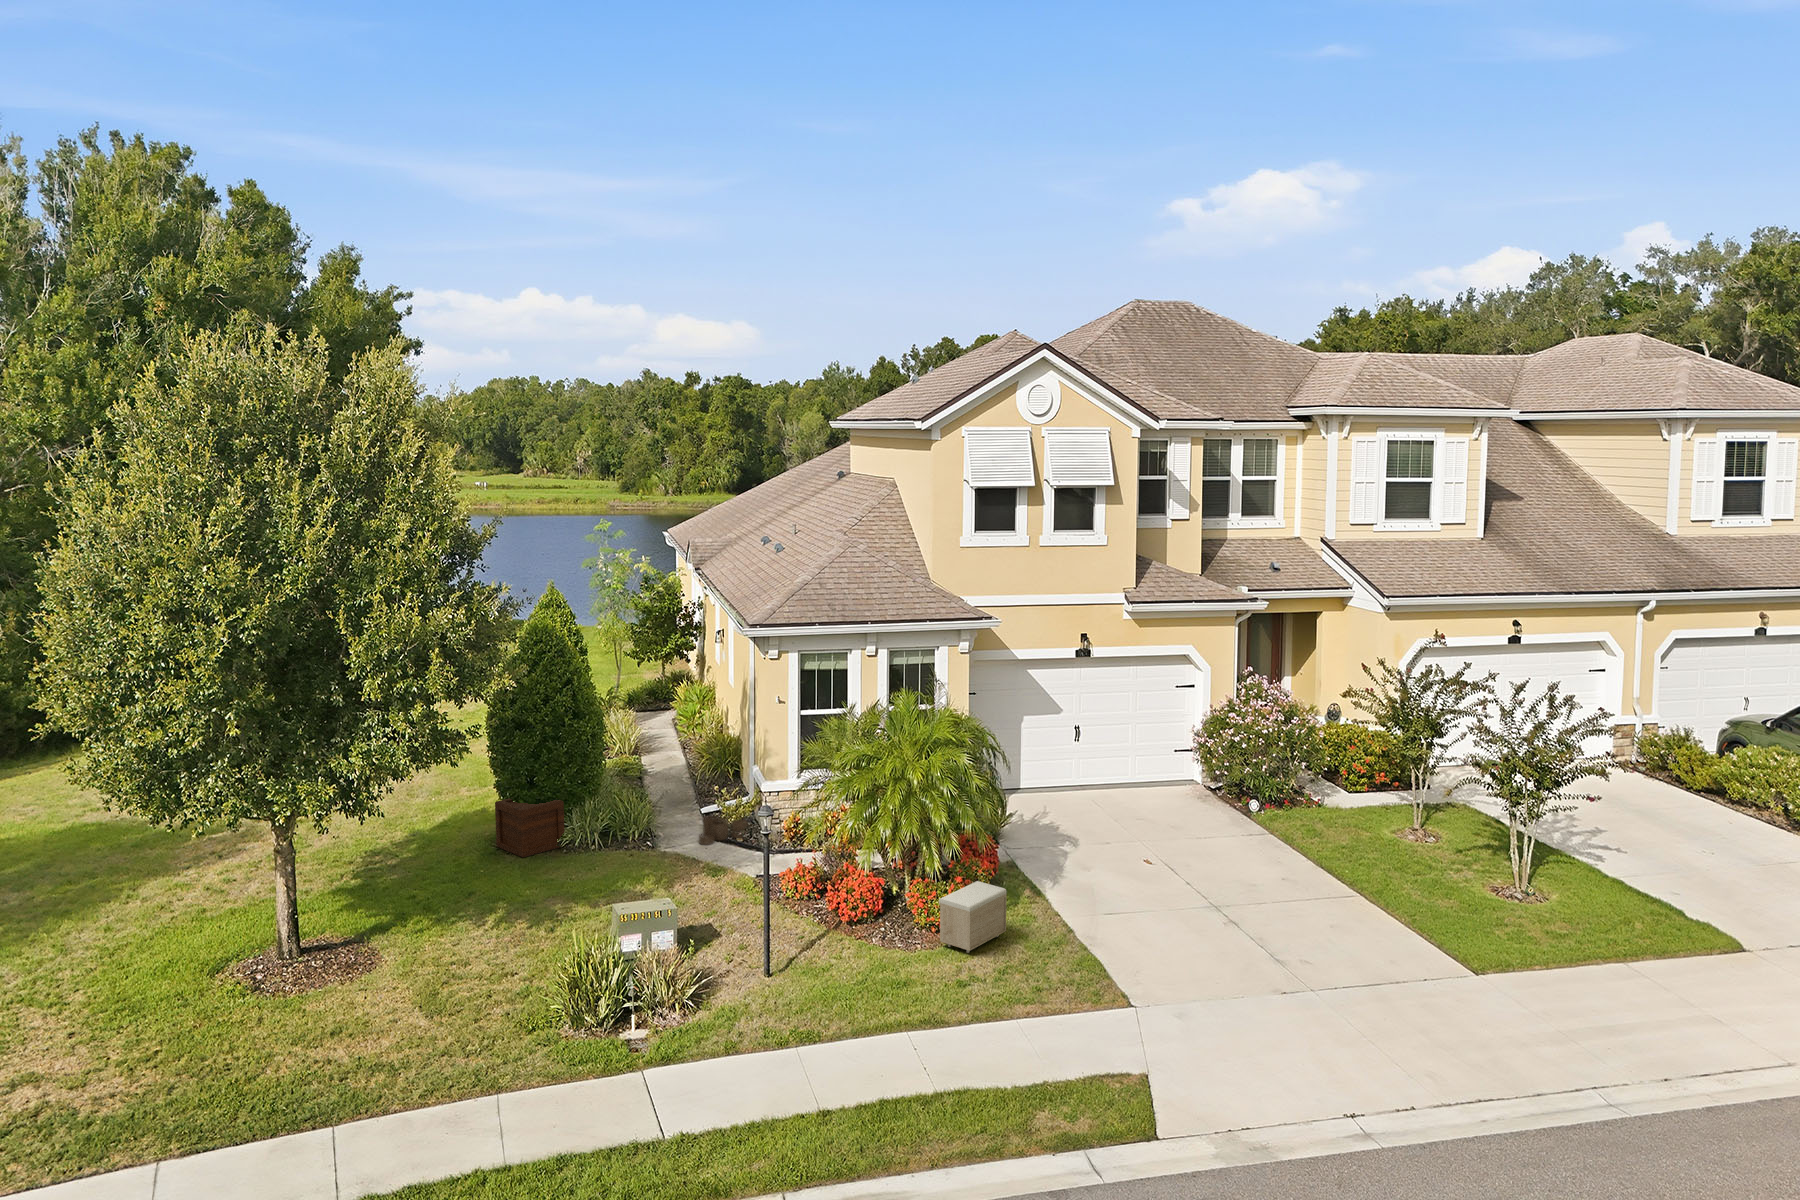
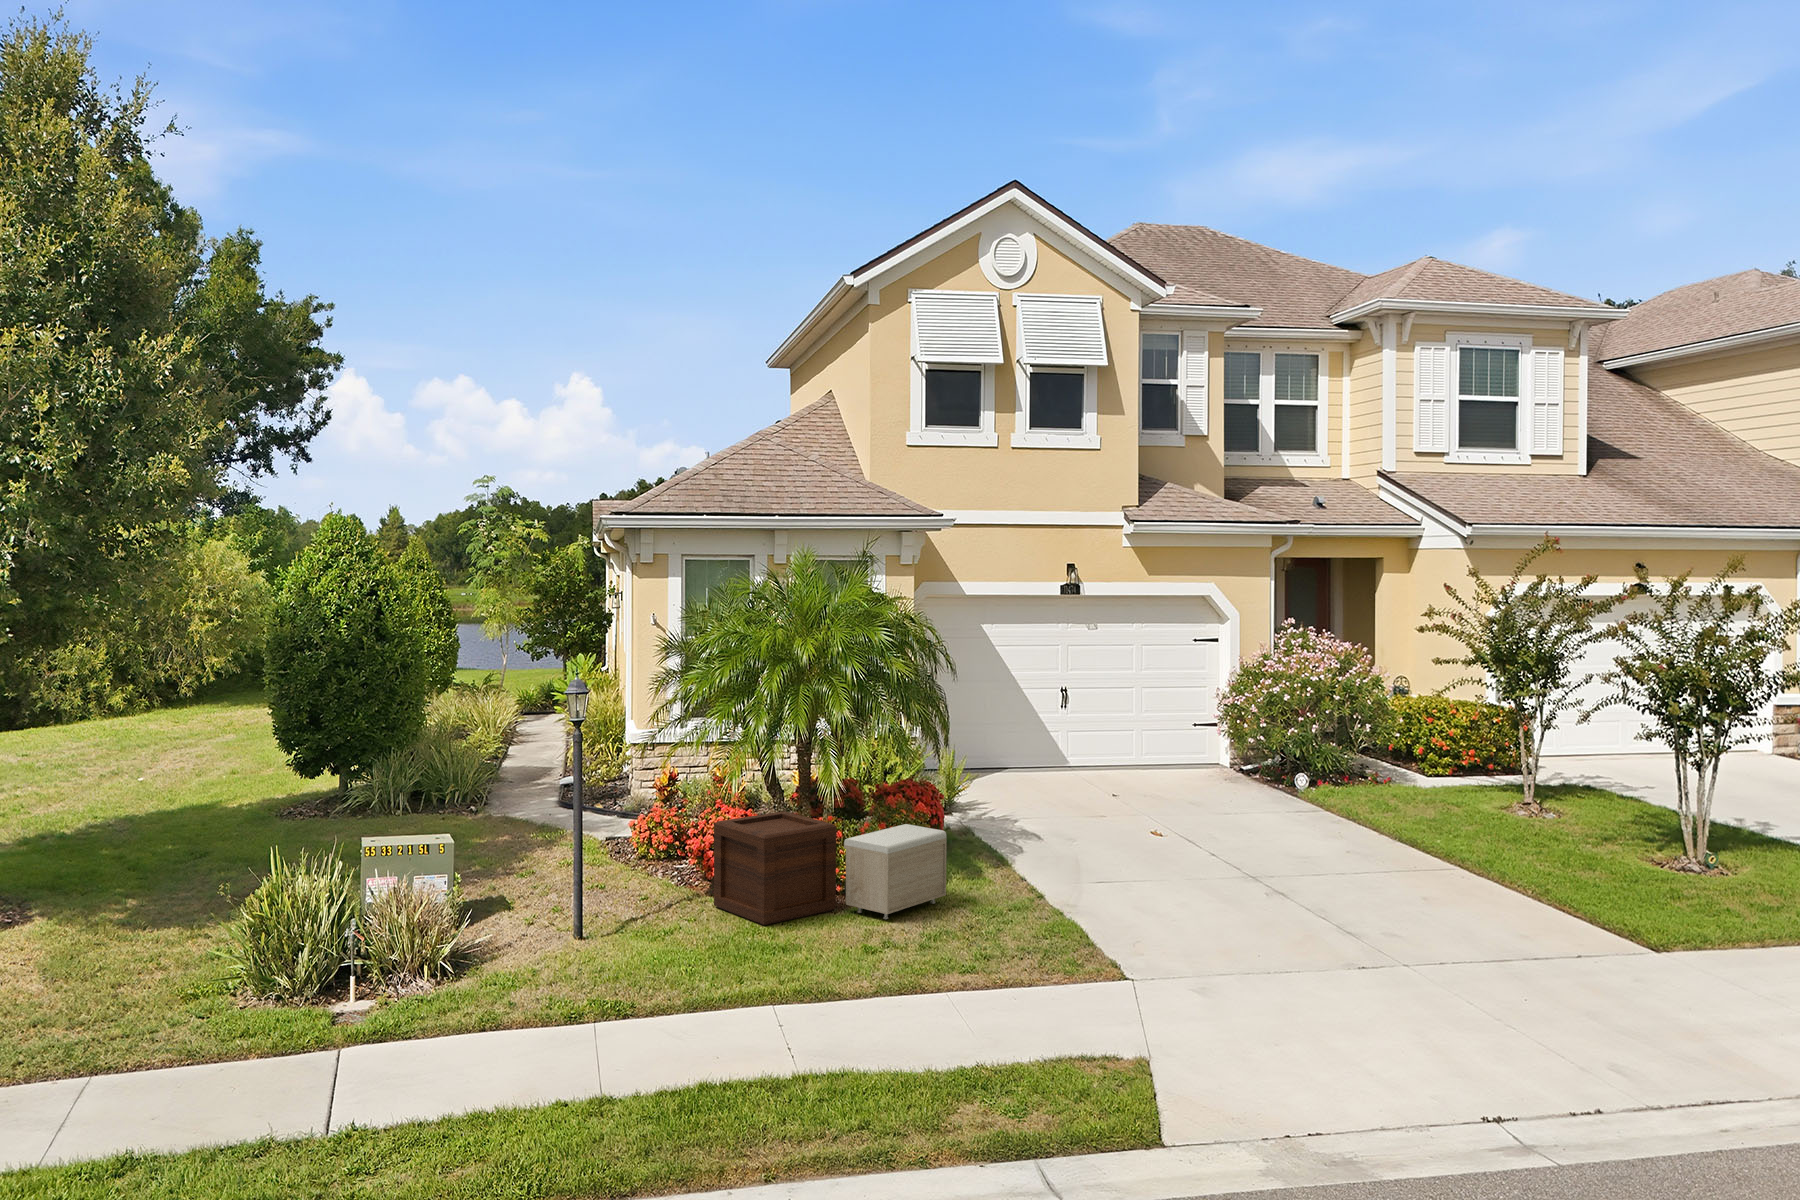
wooden crate: present [495,798,565,858] -> present [714,811,836,925]
woven basket: present [699,816,748,845] -> none [542,779,615,815]

